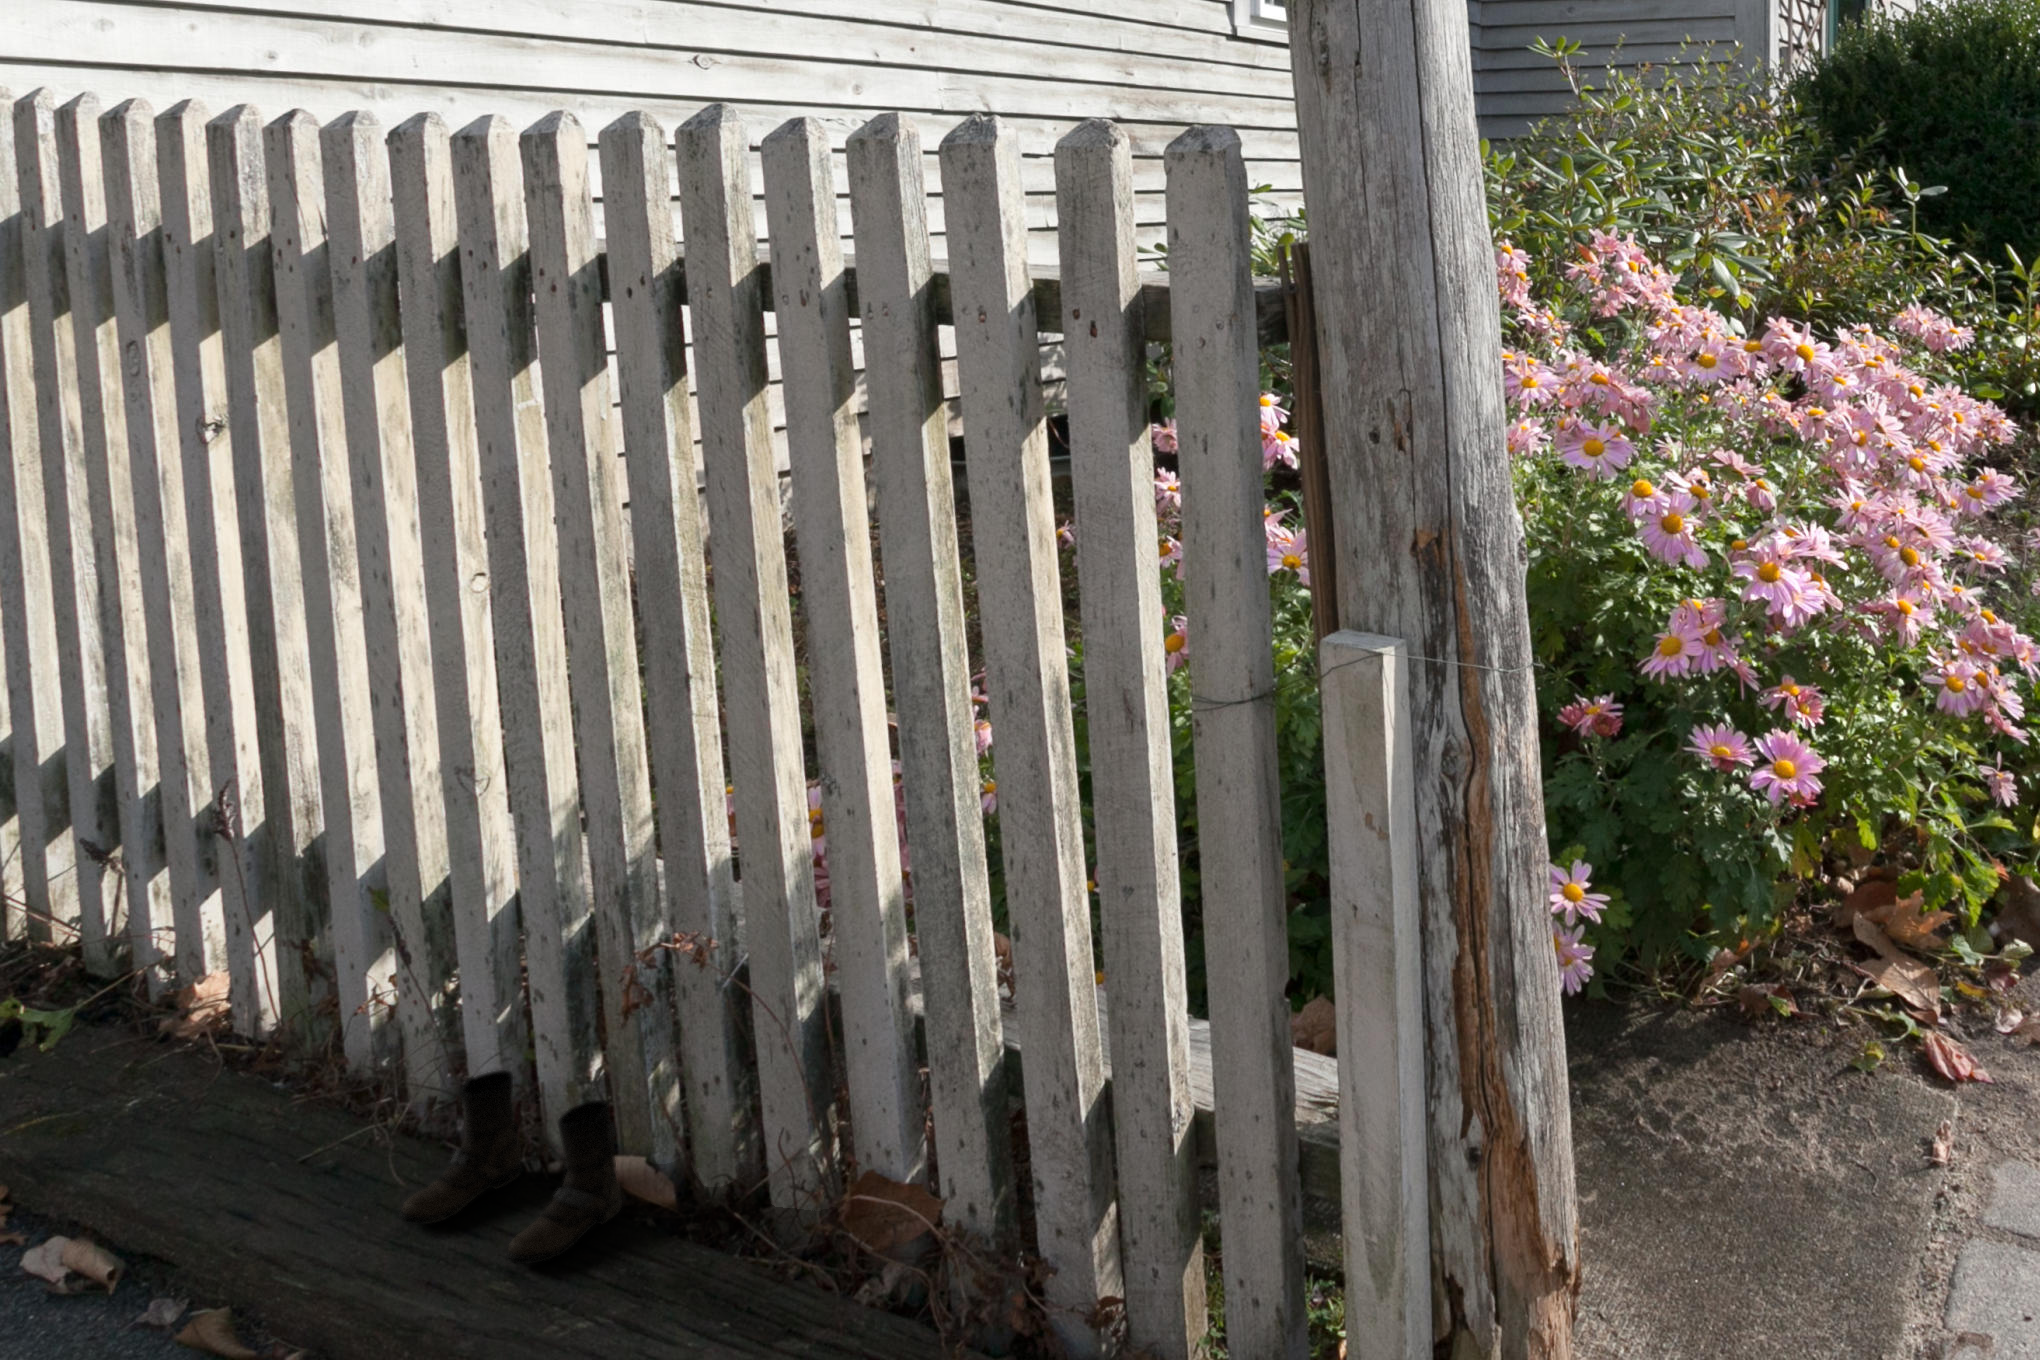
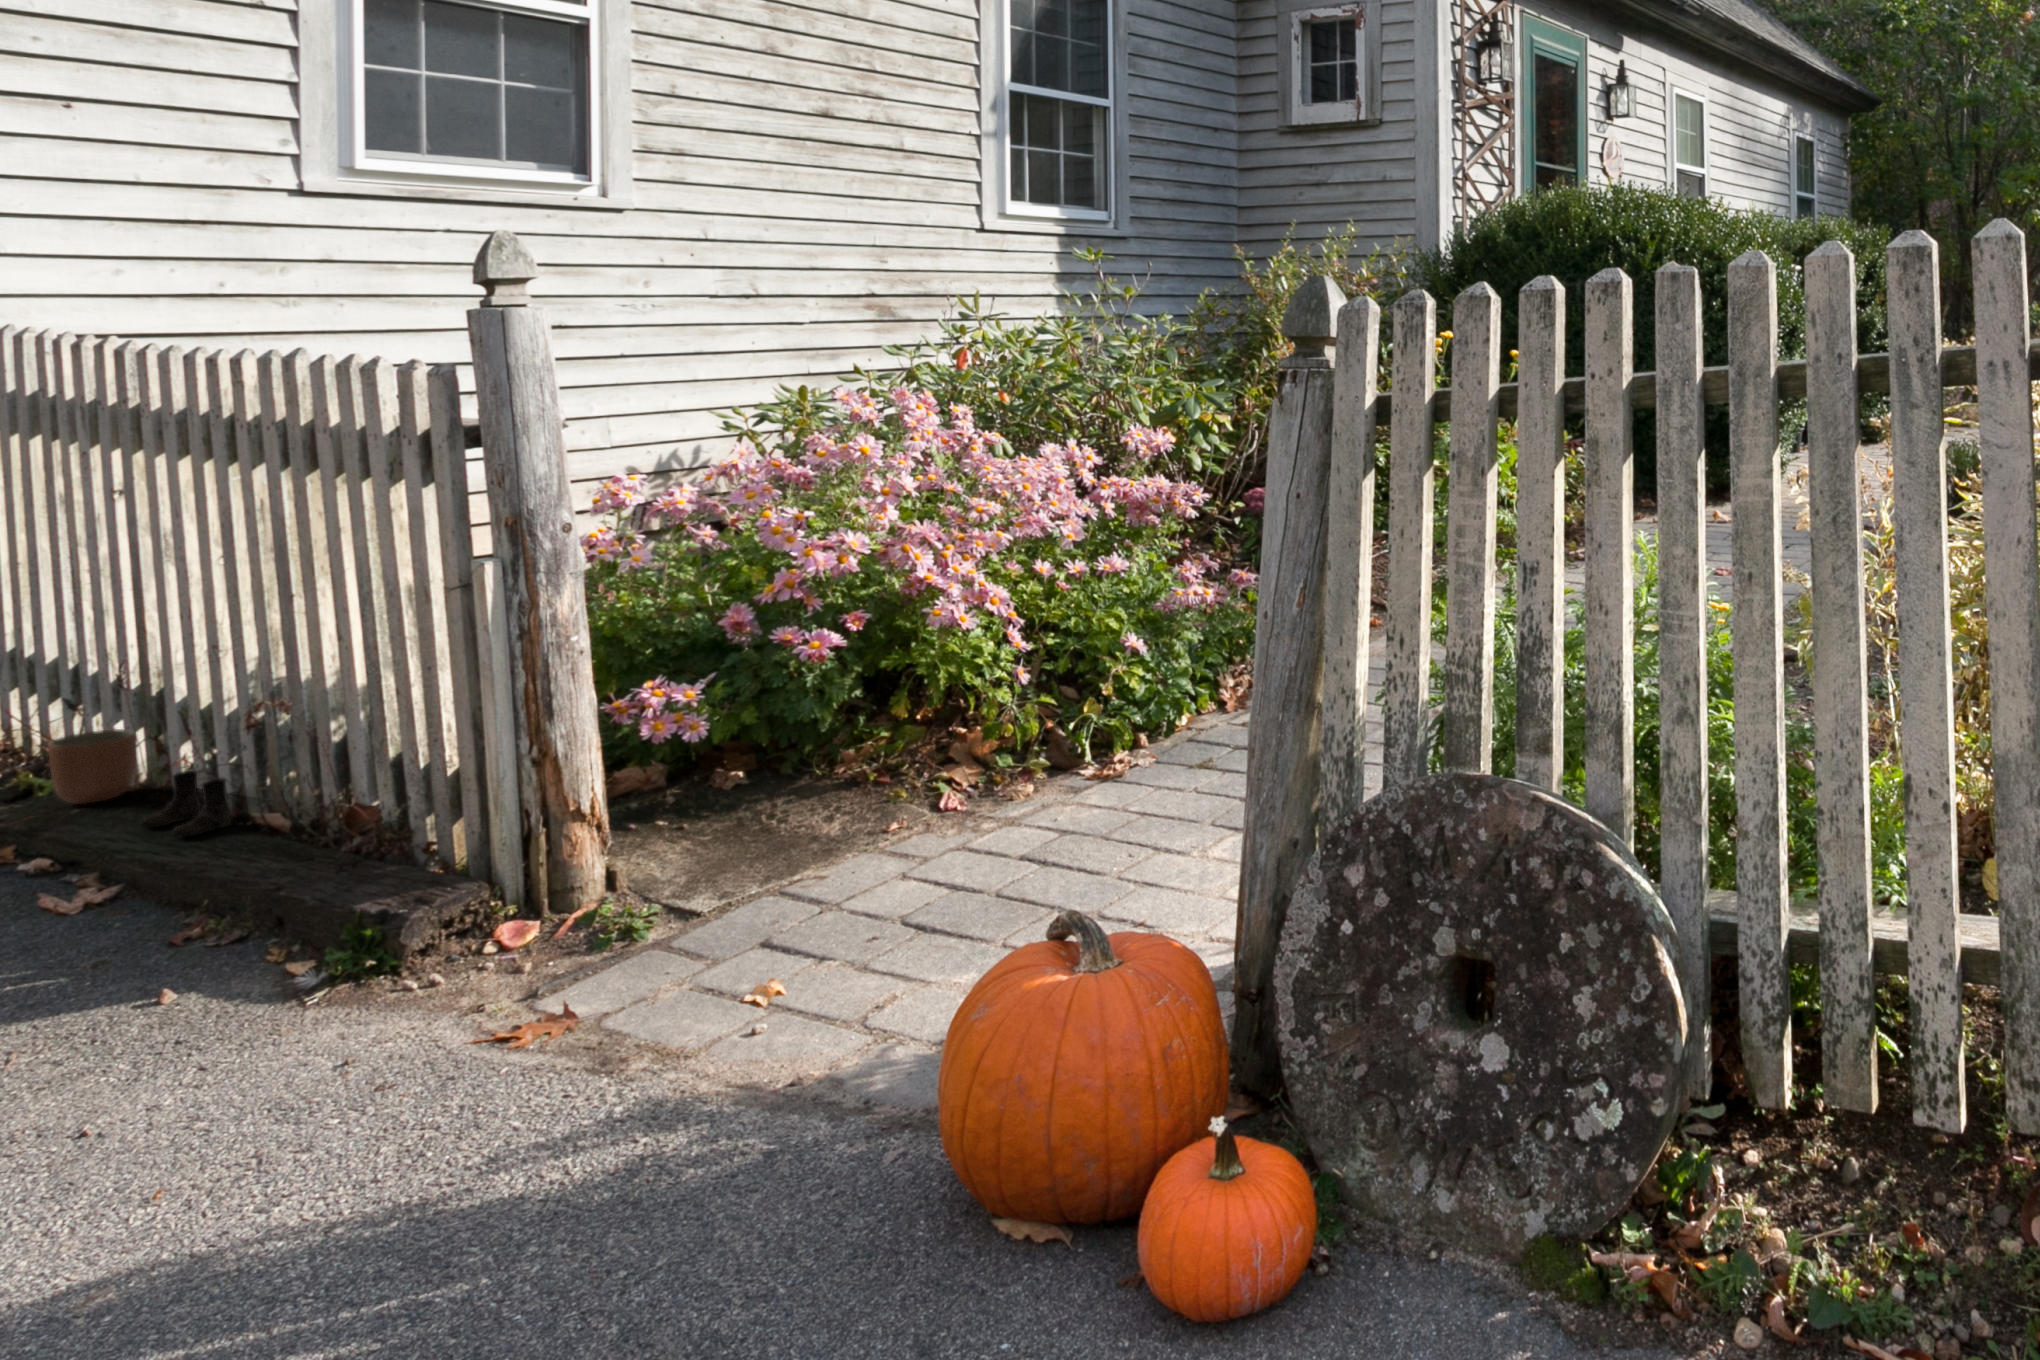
planter: none [116,946,309,1136] -> present [48,729,136,804]

